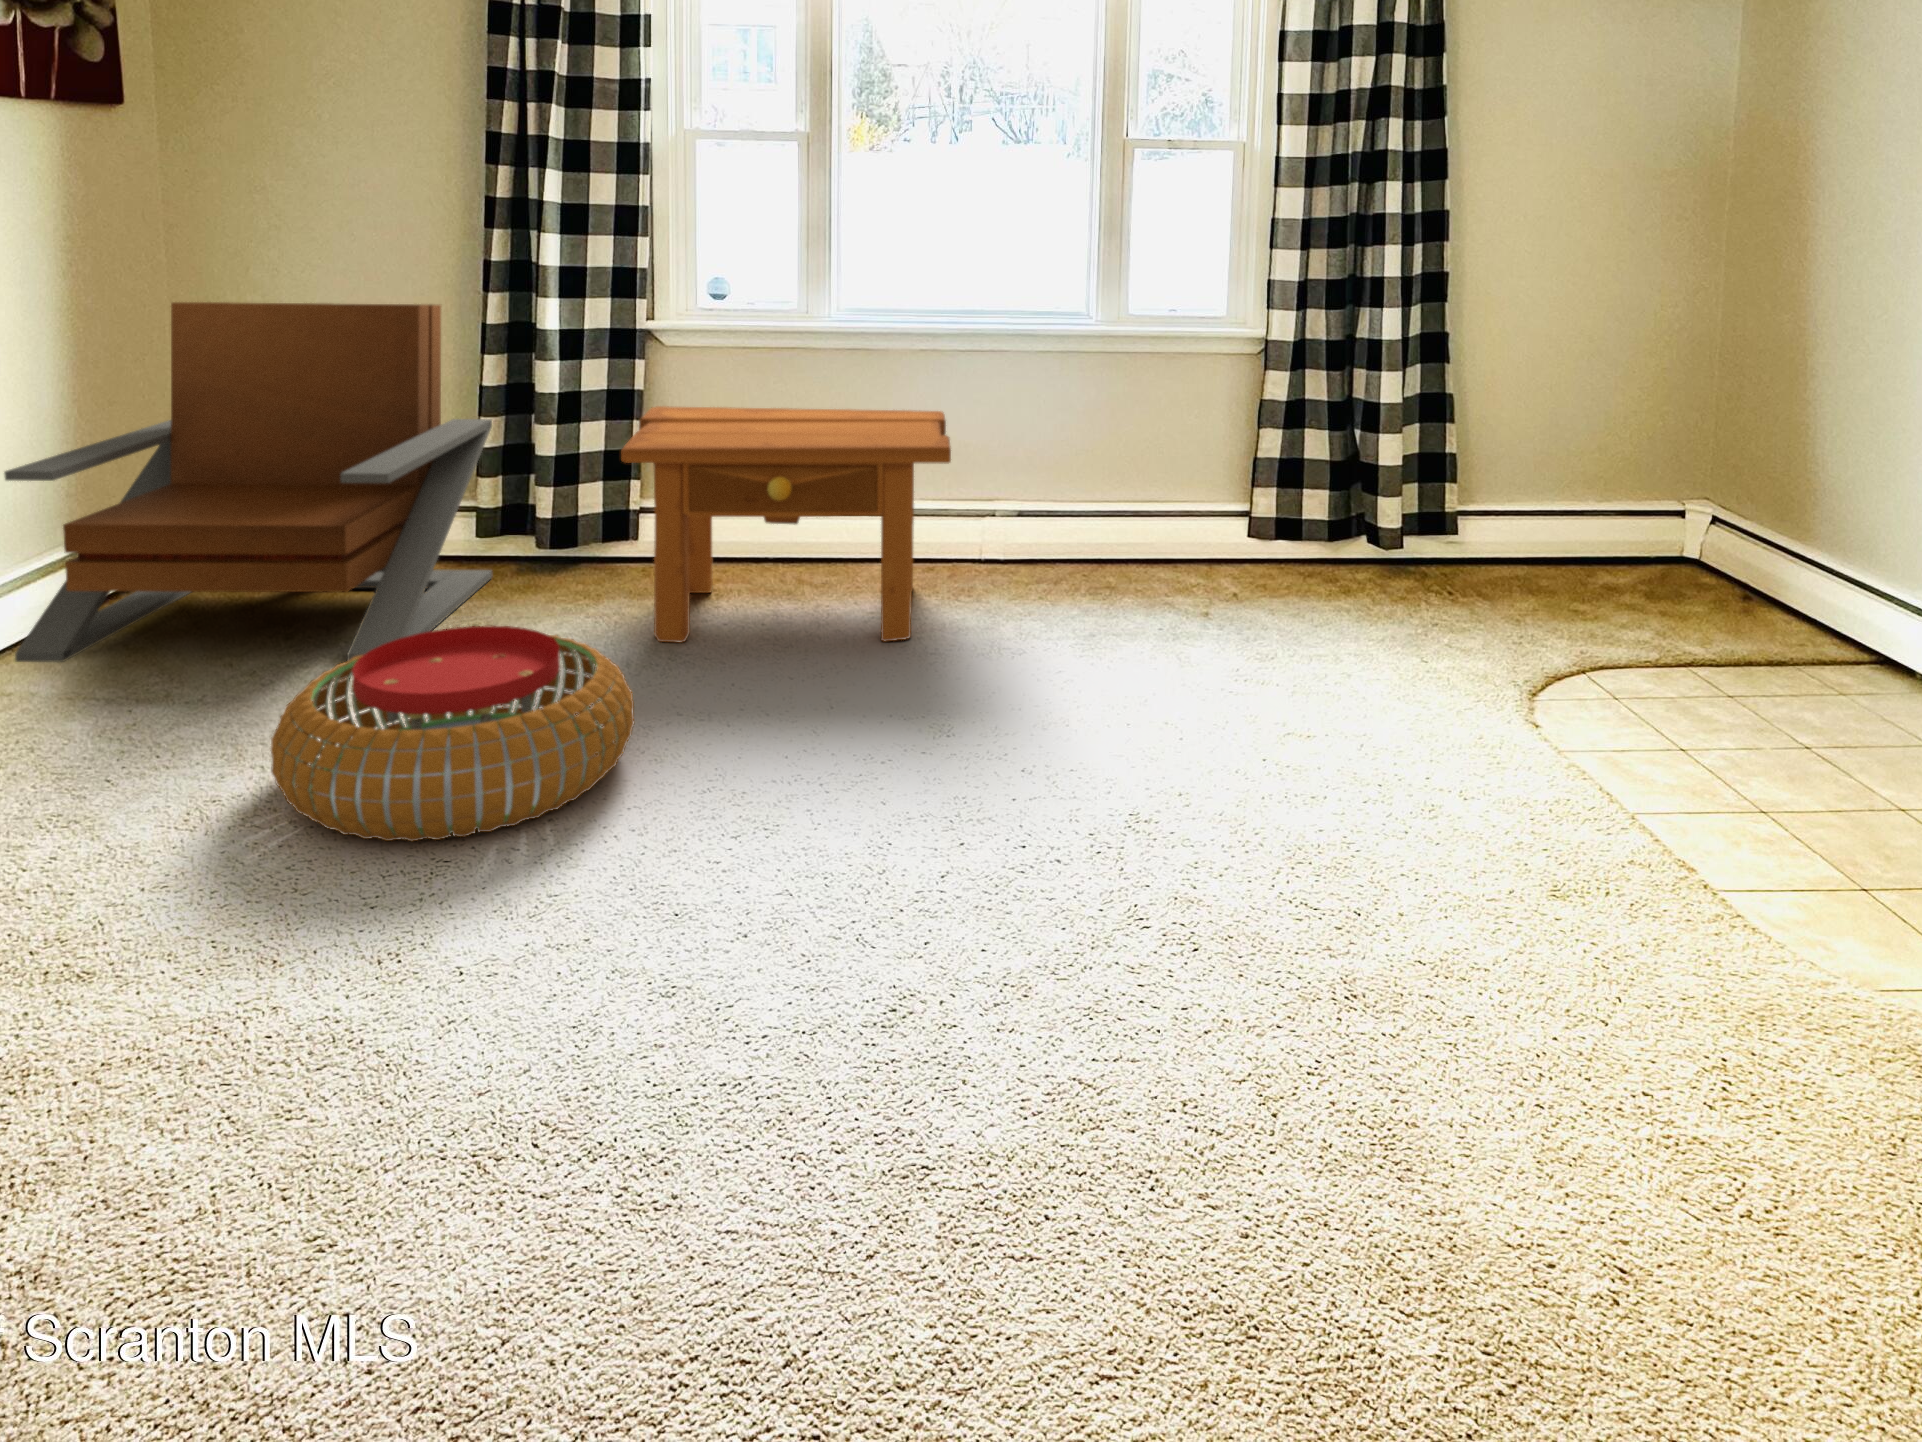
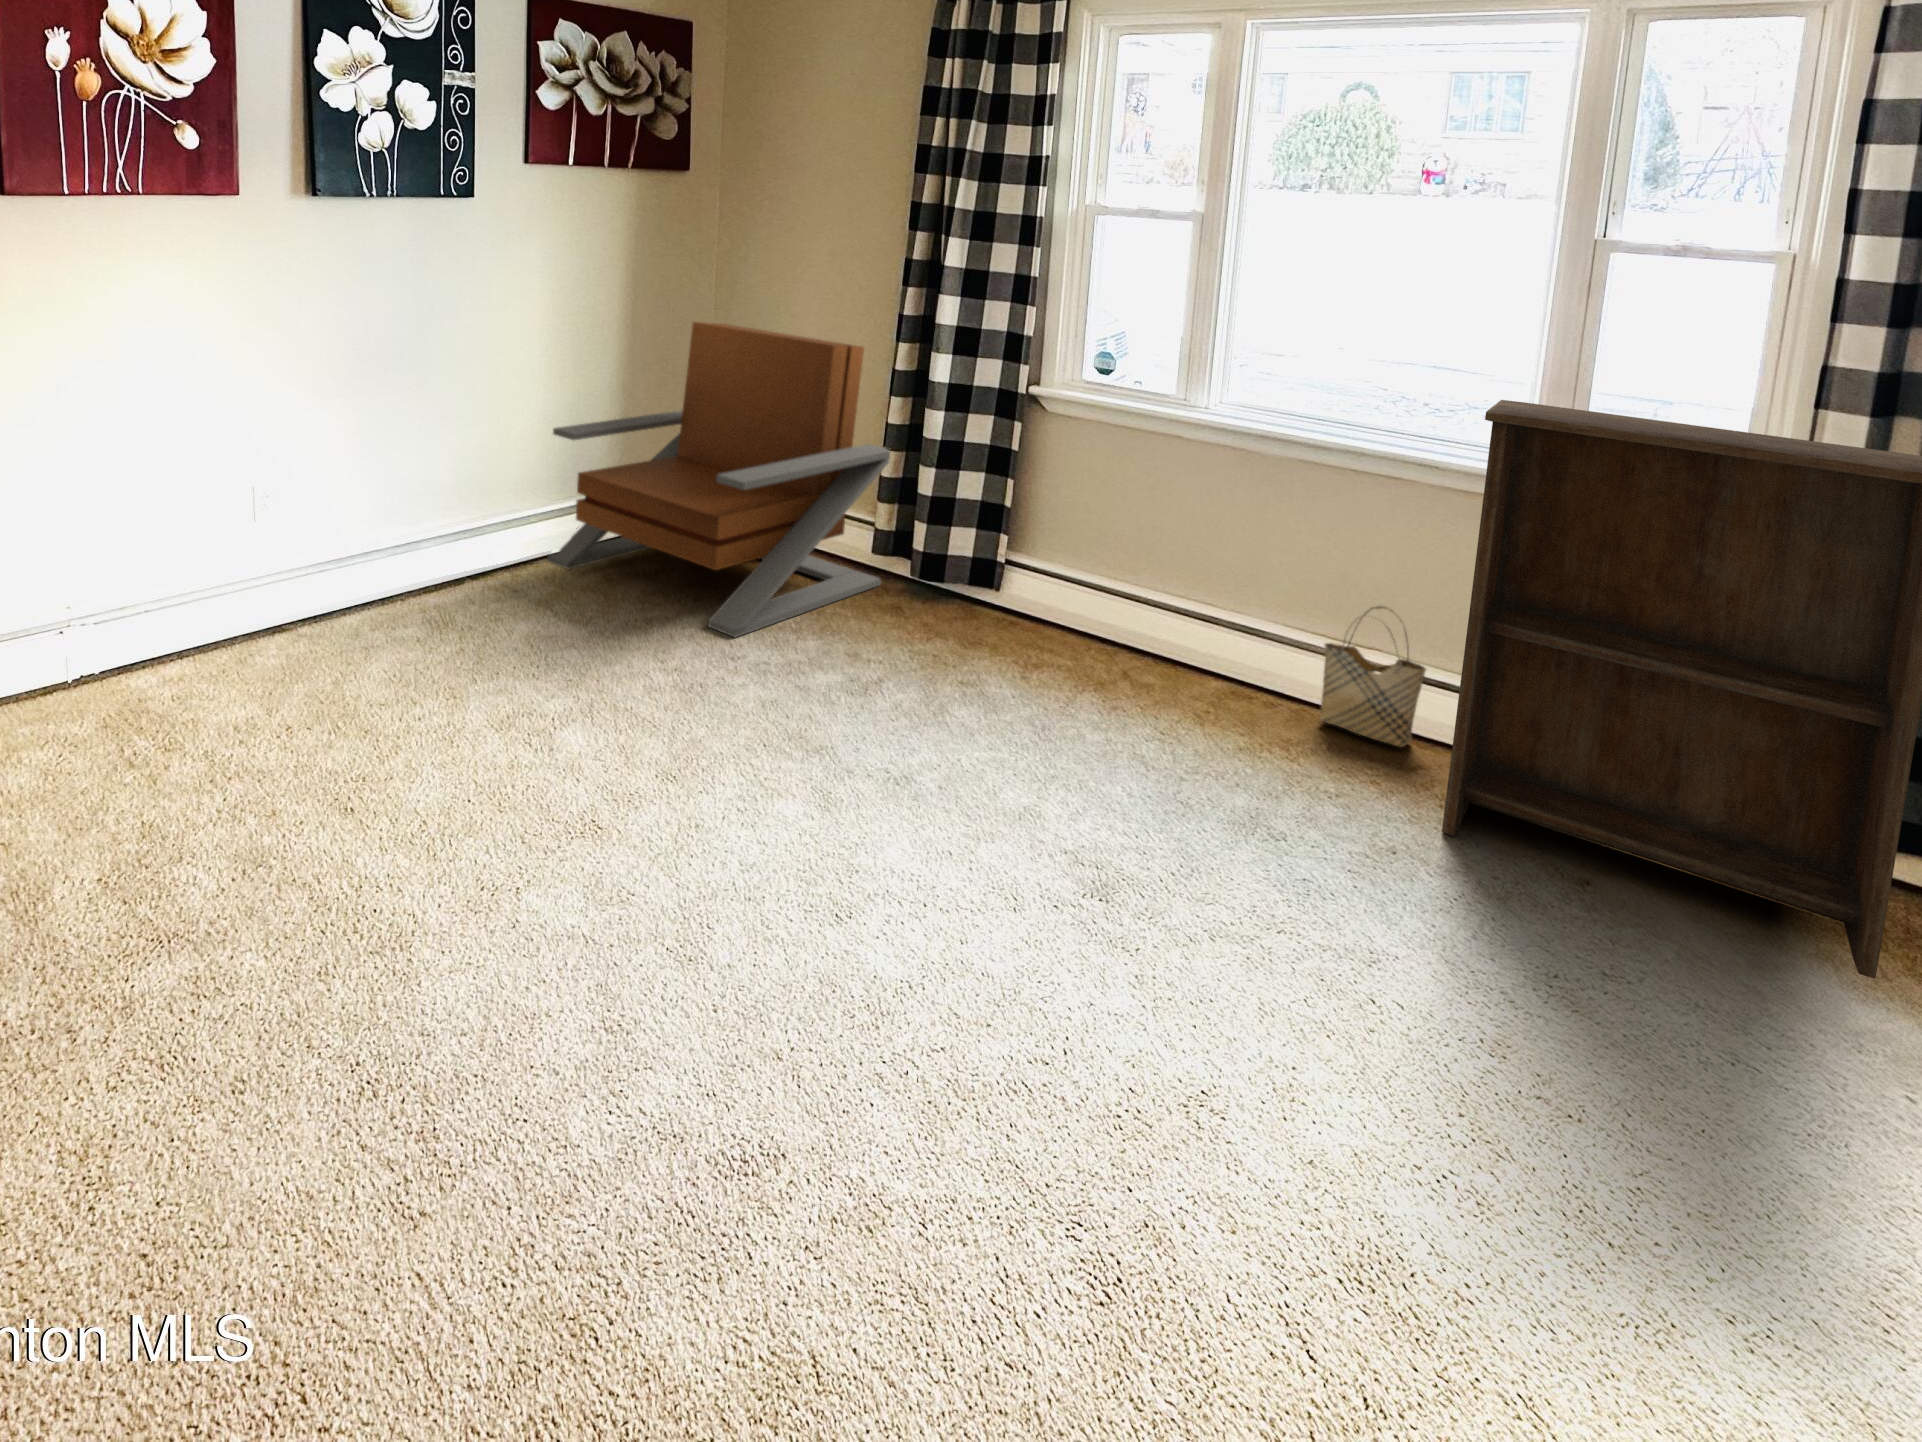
bookshelf: none [1102,268,1388,616] -> present [1442,400,1922,979]
side table: present [621,406,951,642] -> none [918,466,1292,769]
woven basket: none [971,463,1051,575] -> present [1319,606,1426,747]
pouf: present [271,626,634,841] -> none [520,624,813,817]

